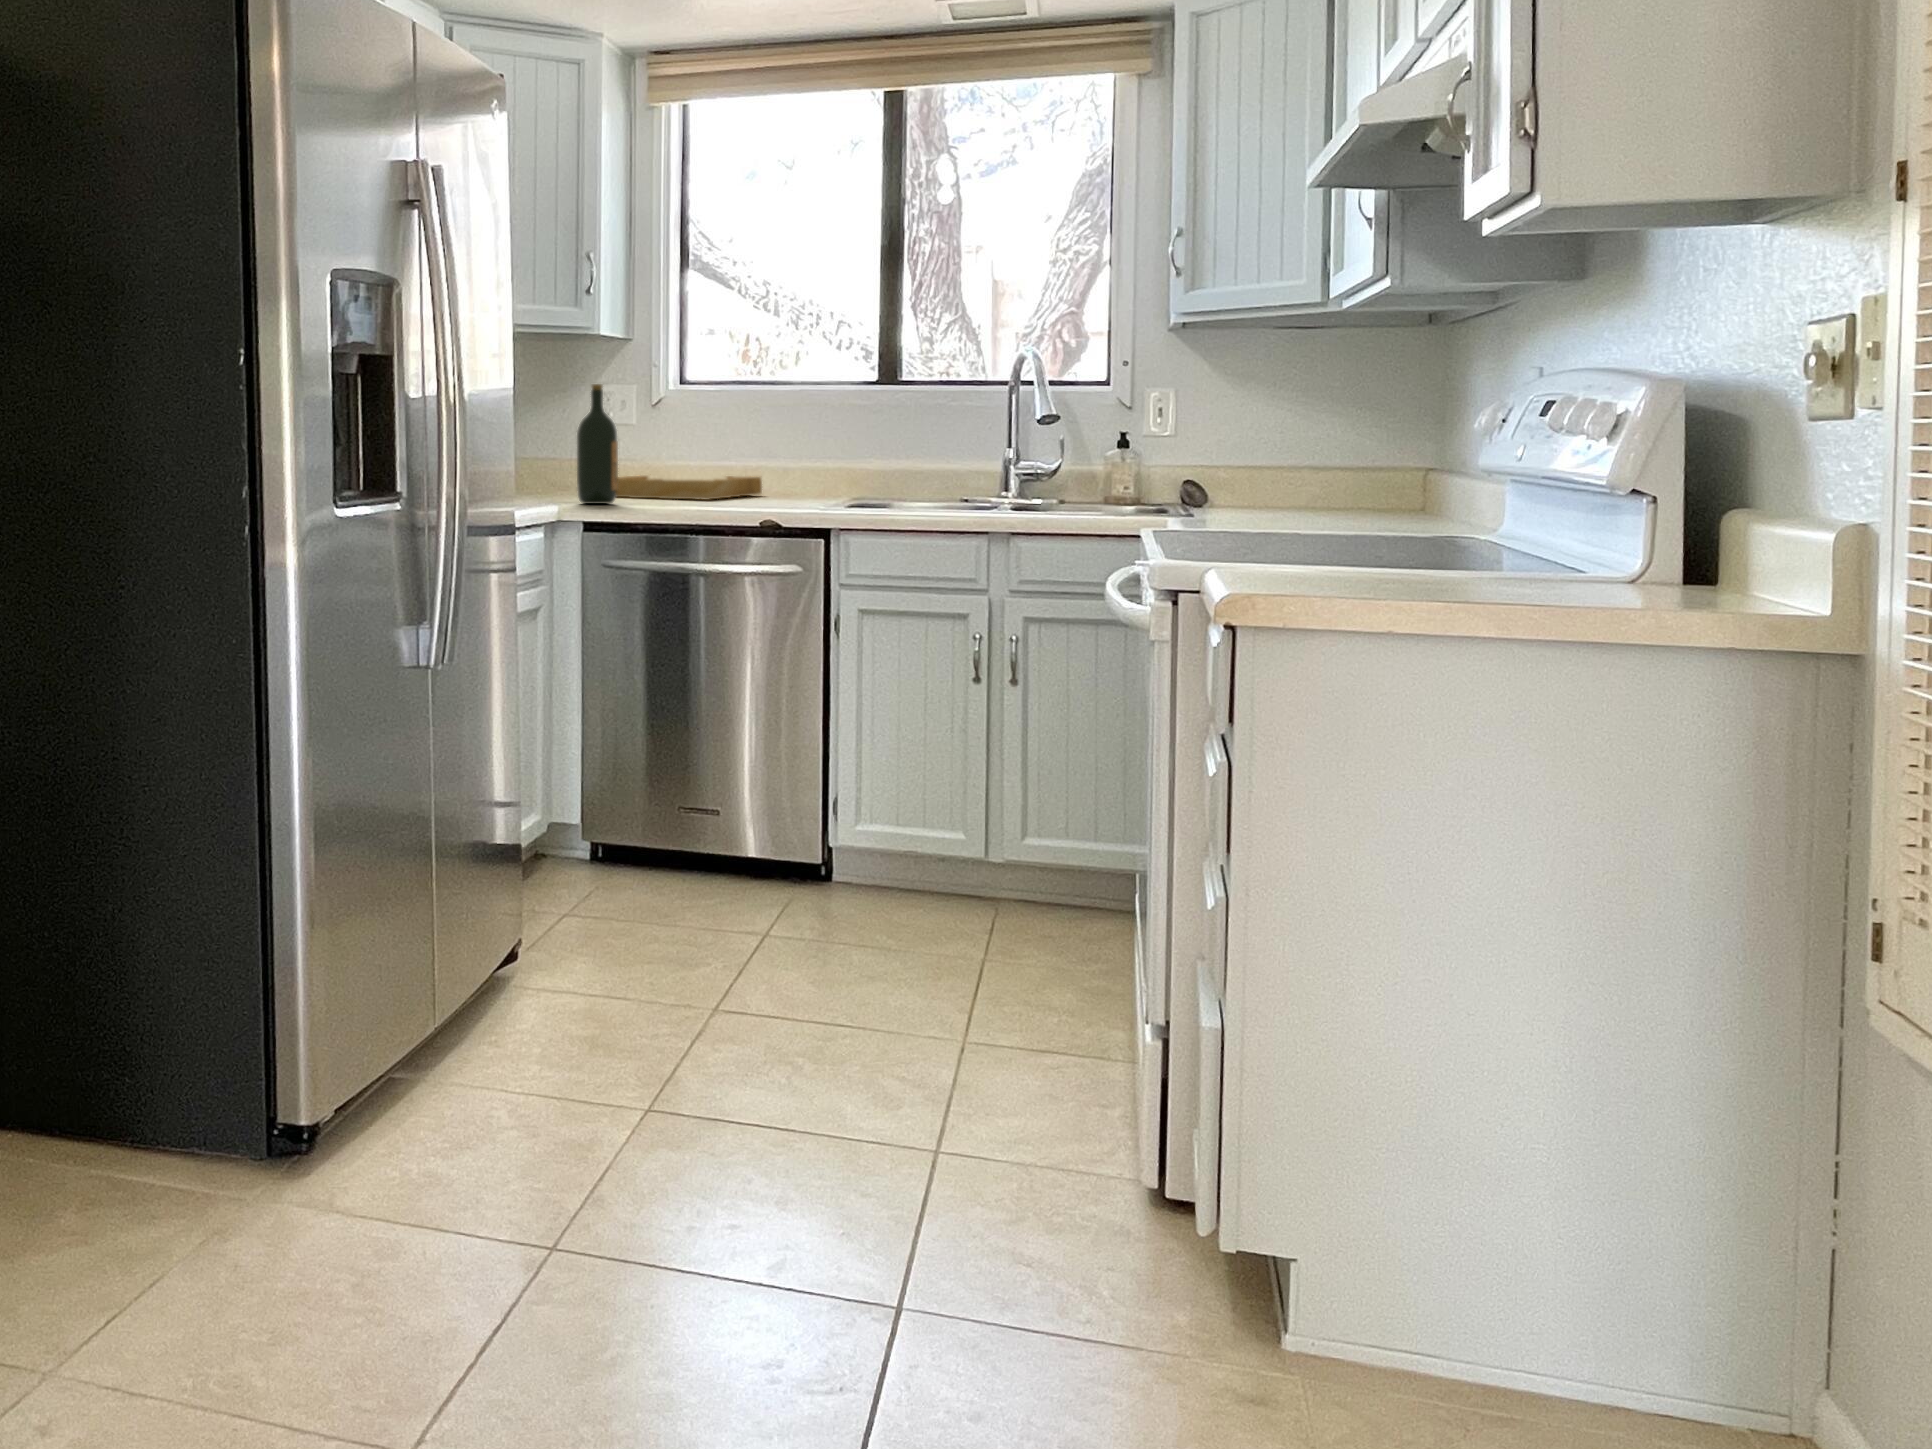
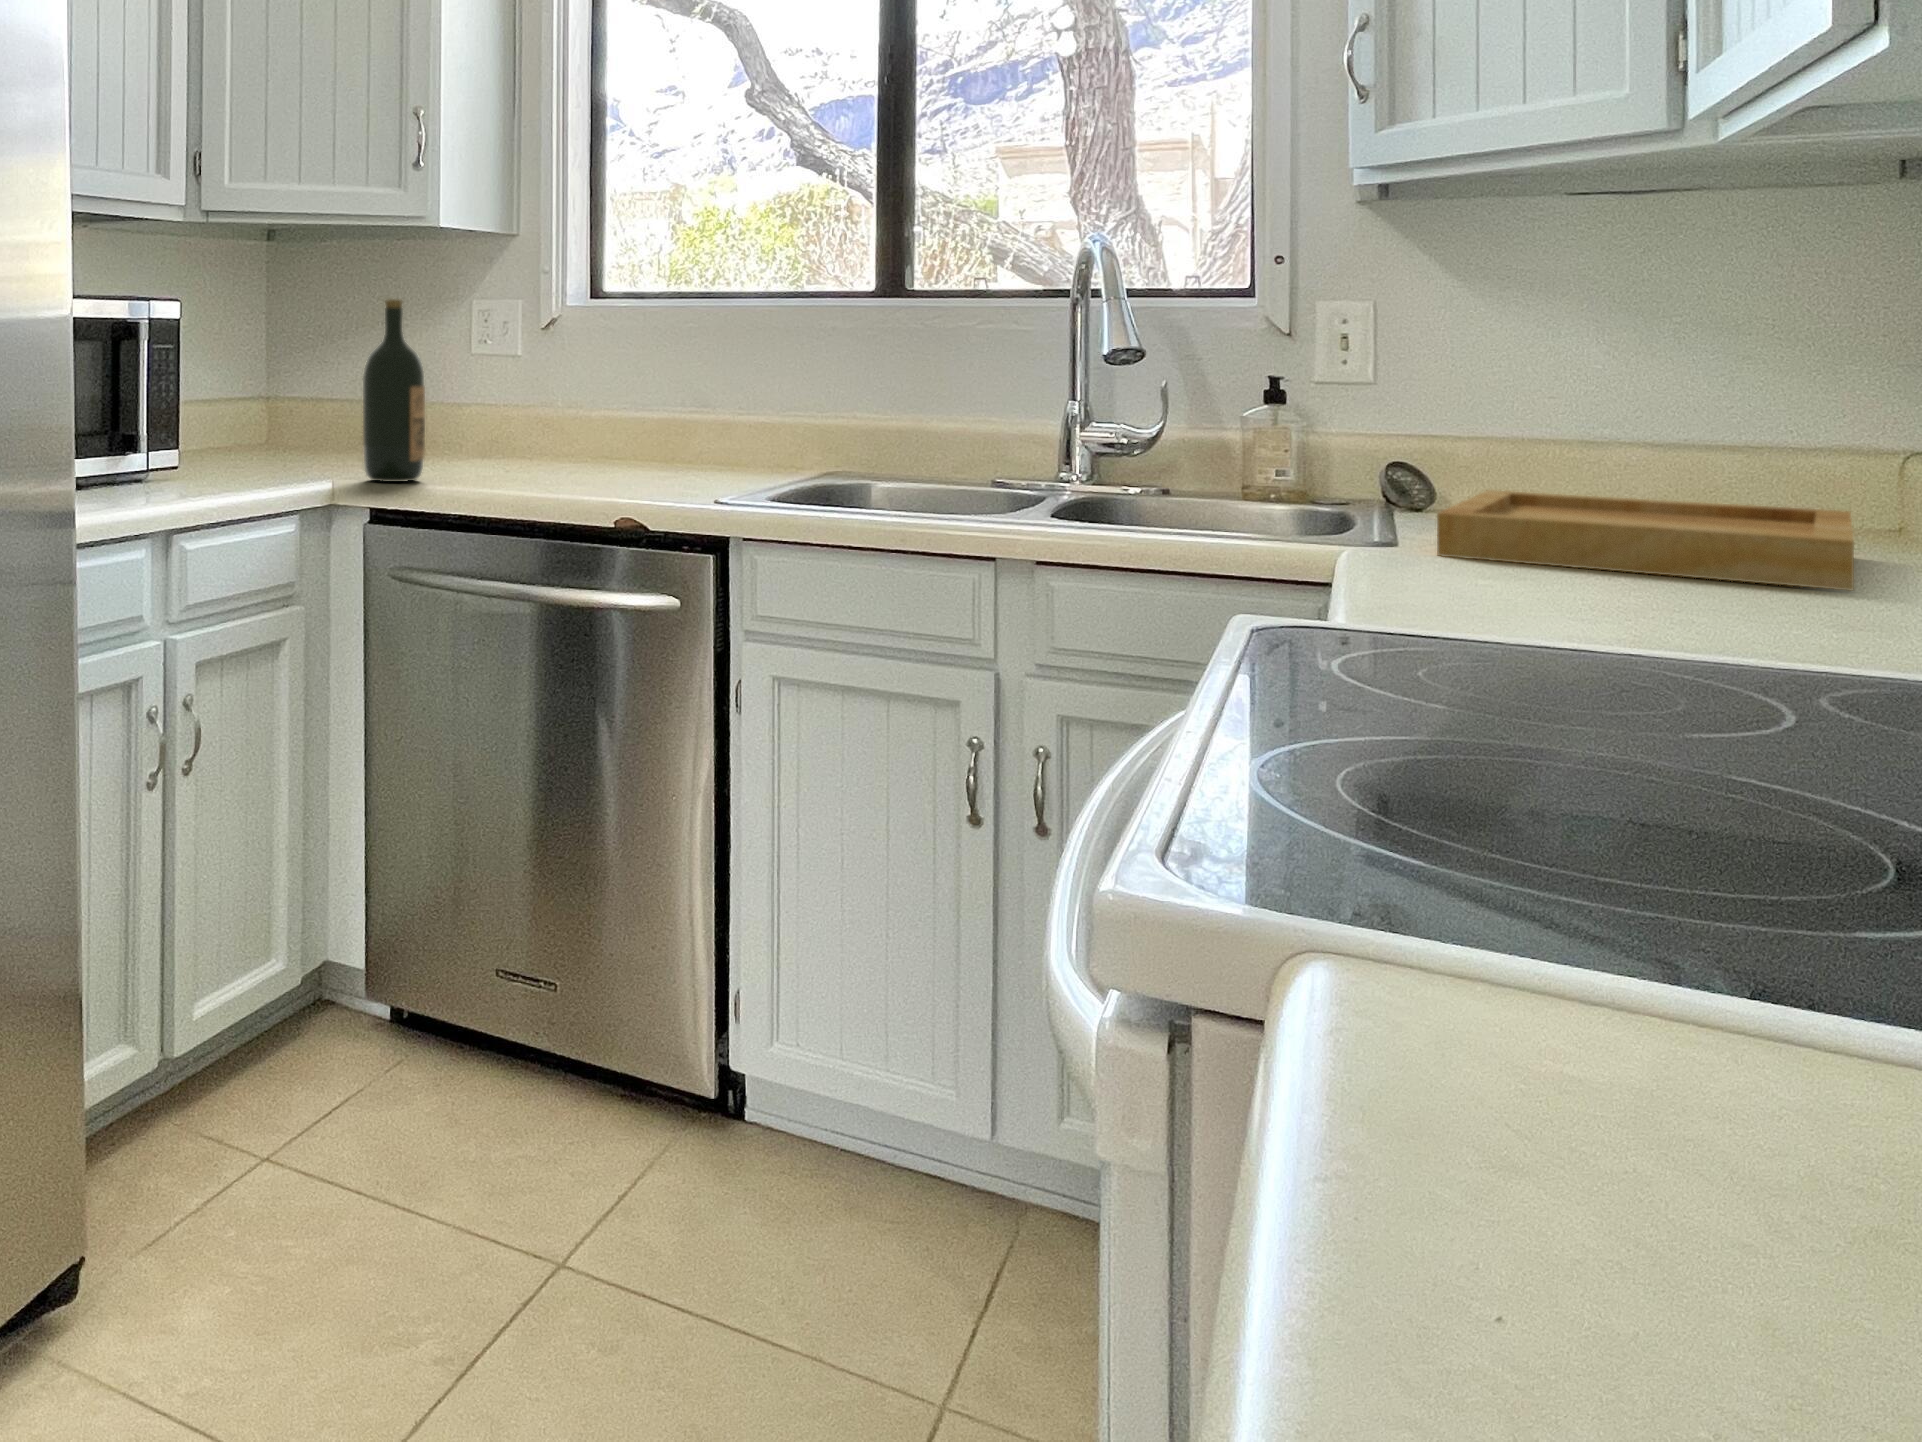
tray: present [616,475,762,500] -> present [1437,490,1854,591]

